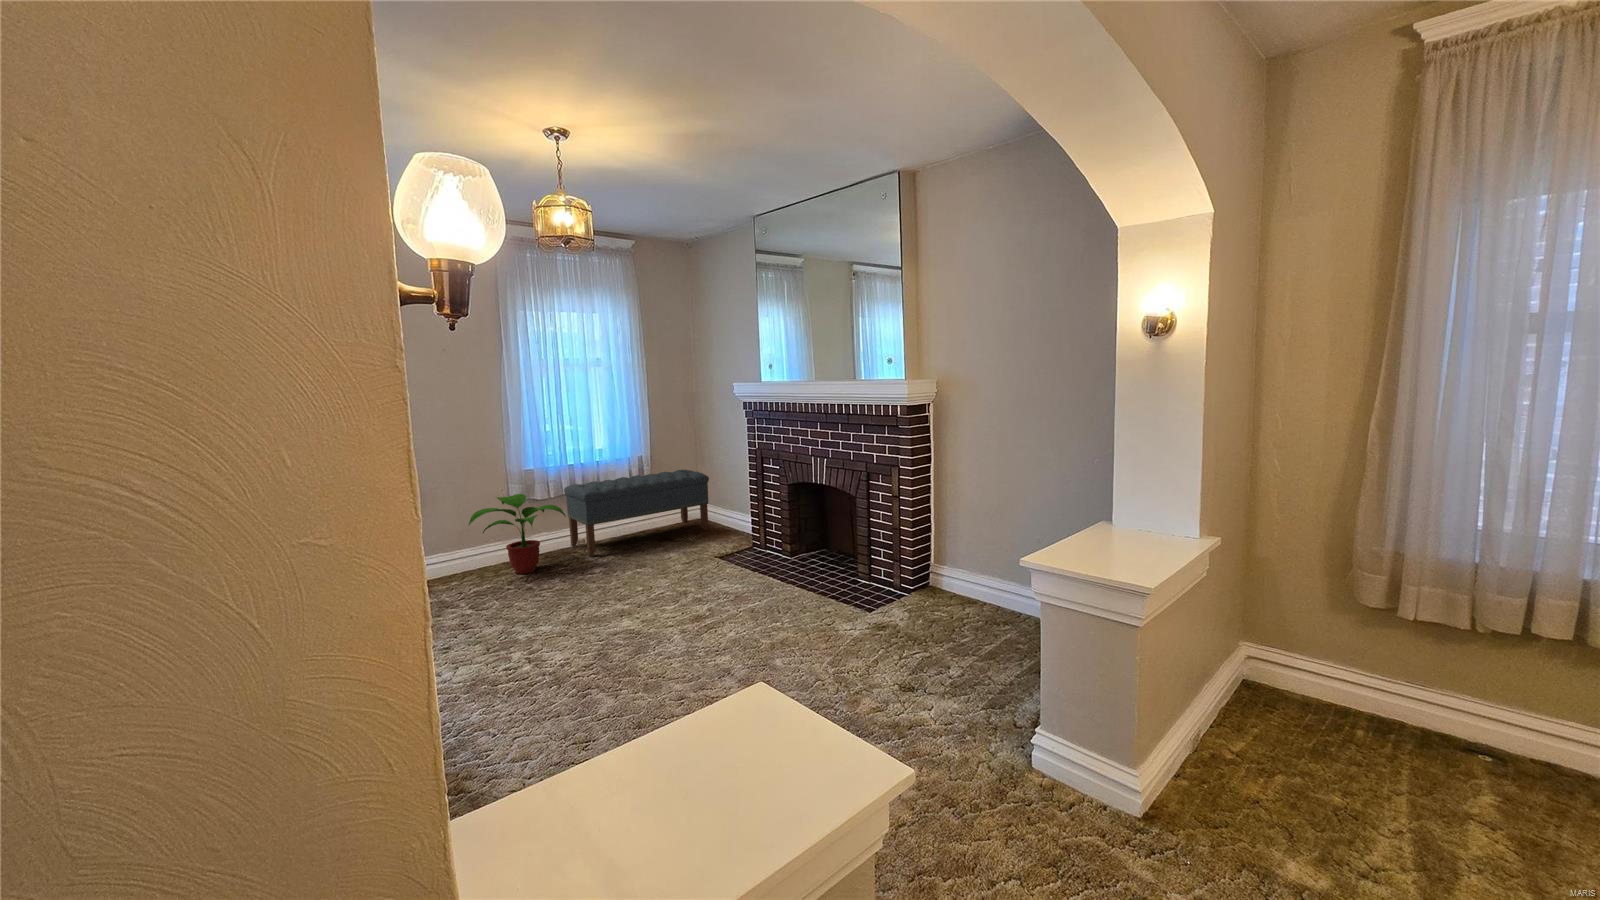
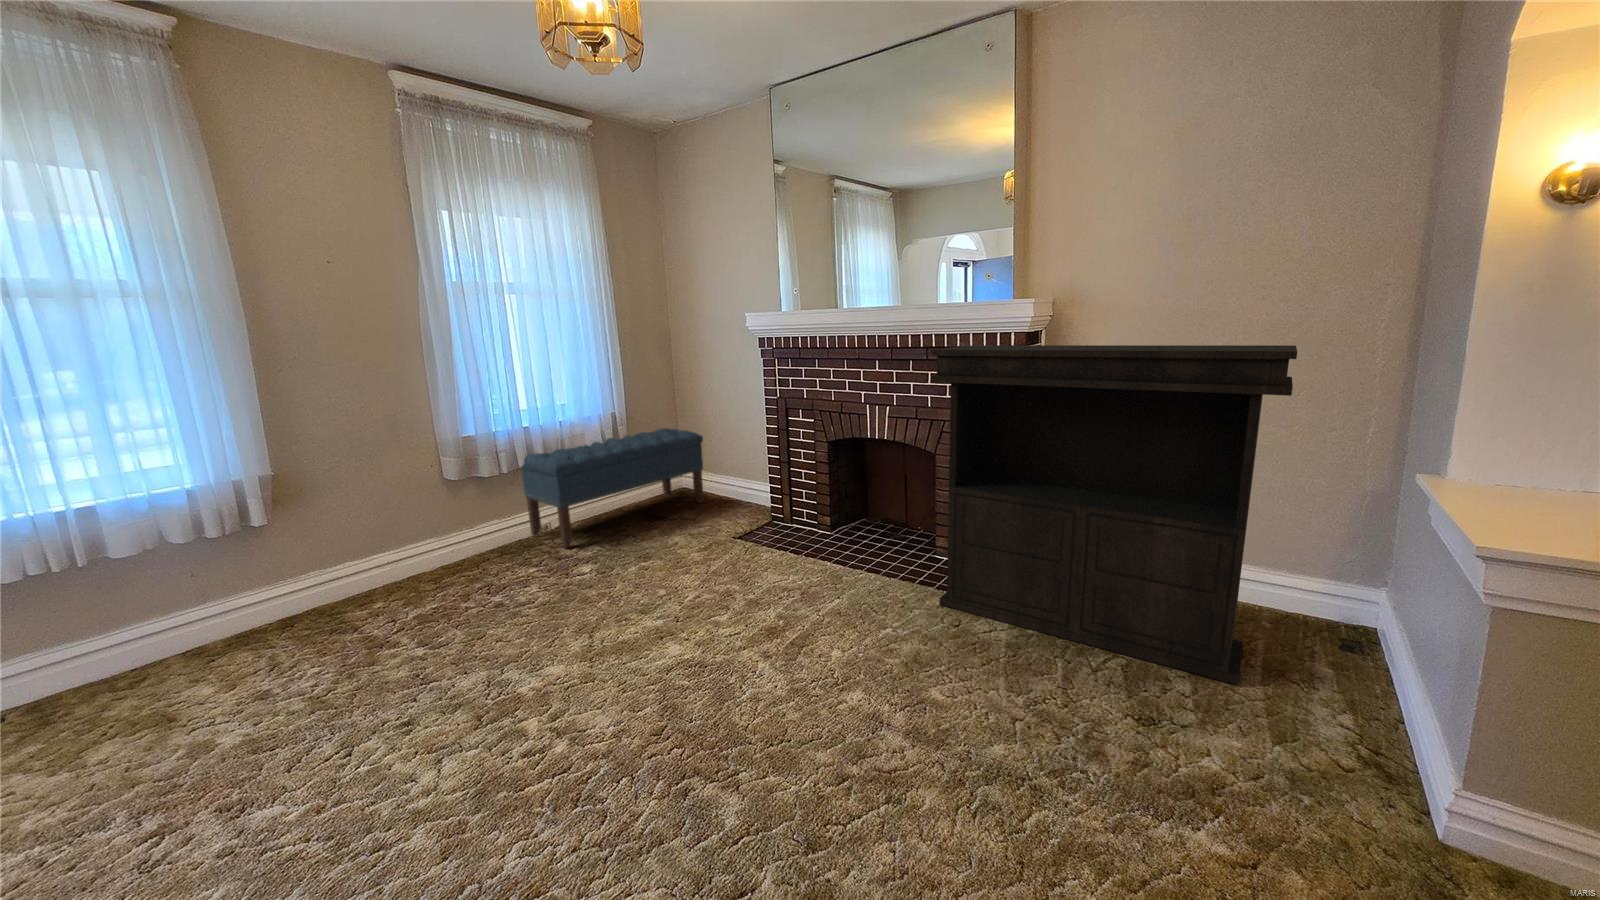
console table: none [816,414,1046,675] -> present [932,345,1297,685]
potted plant: present [469,494,566,574] -> none [397,470,536,581]

